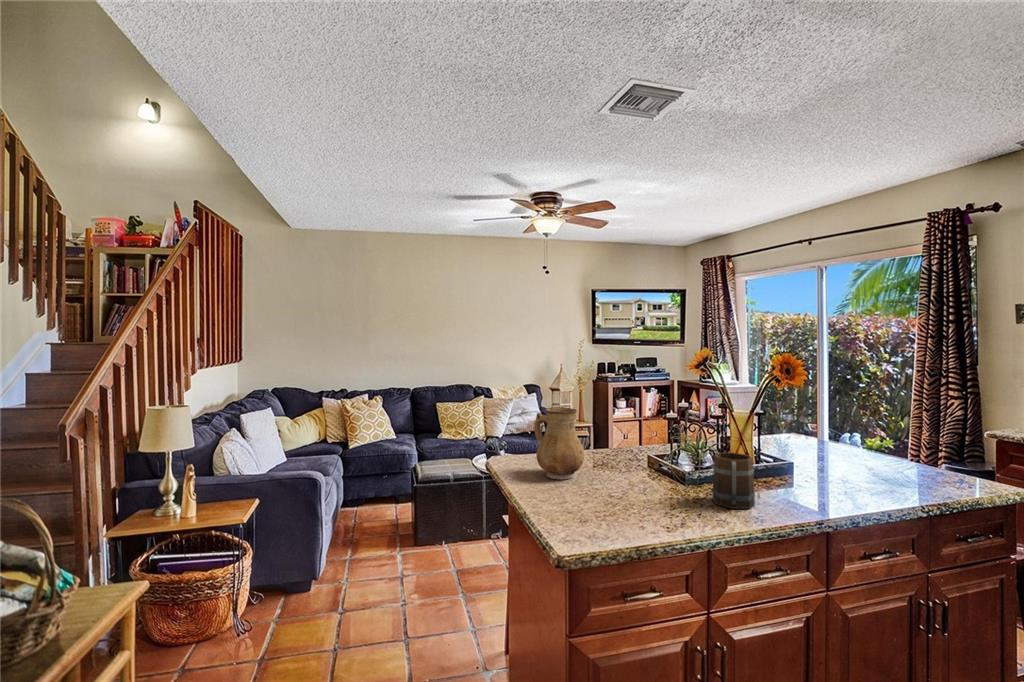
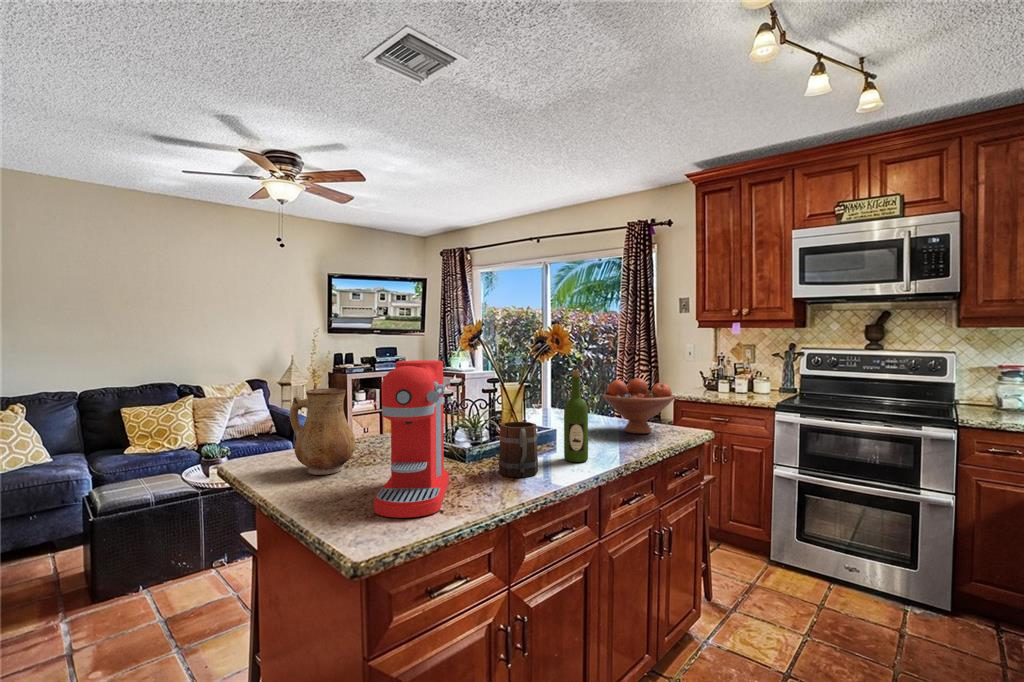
coffee maker: none [587,389,660,529] -> present [374,360,449,518]
wine bottle: none [791,405,820,503] -> present [564,370,588,462]
fruit bowl: none [858,414,962,480] -> present [602,378,674,434]

